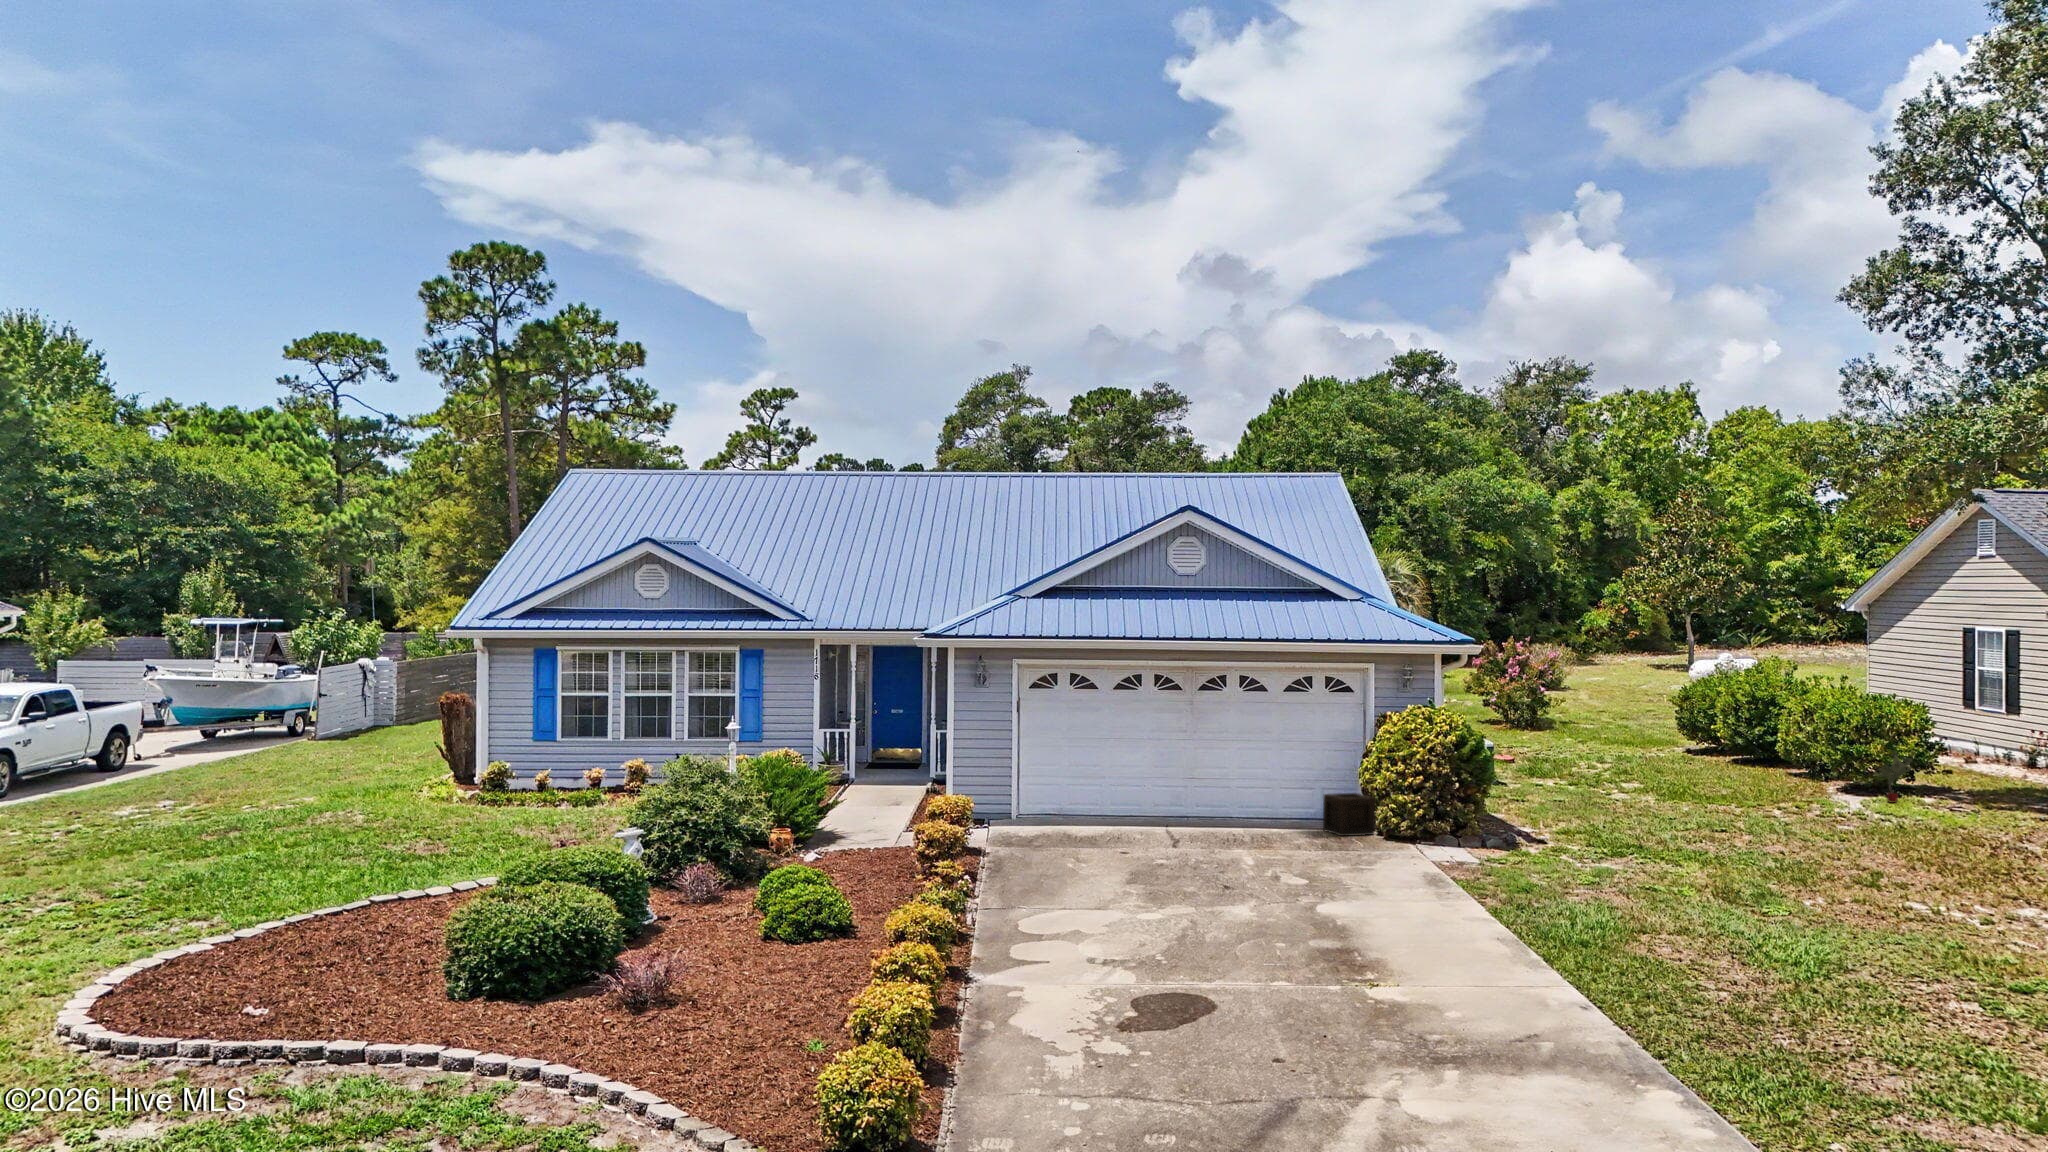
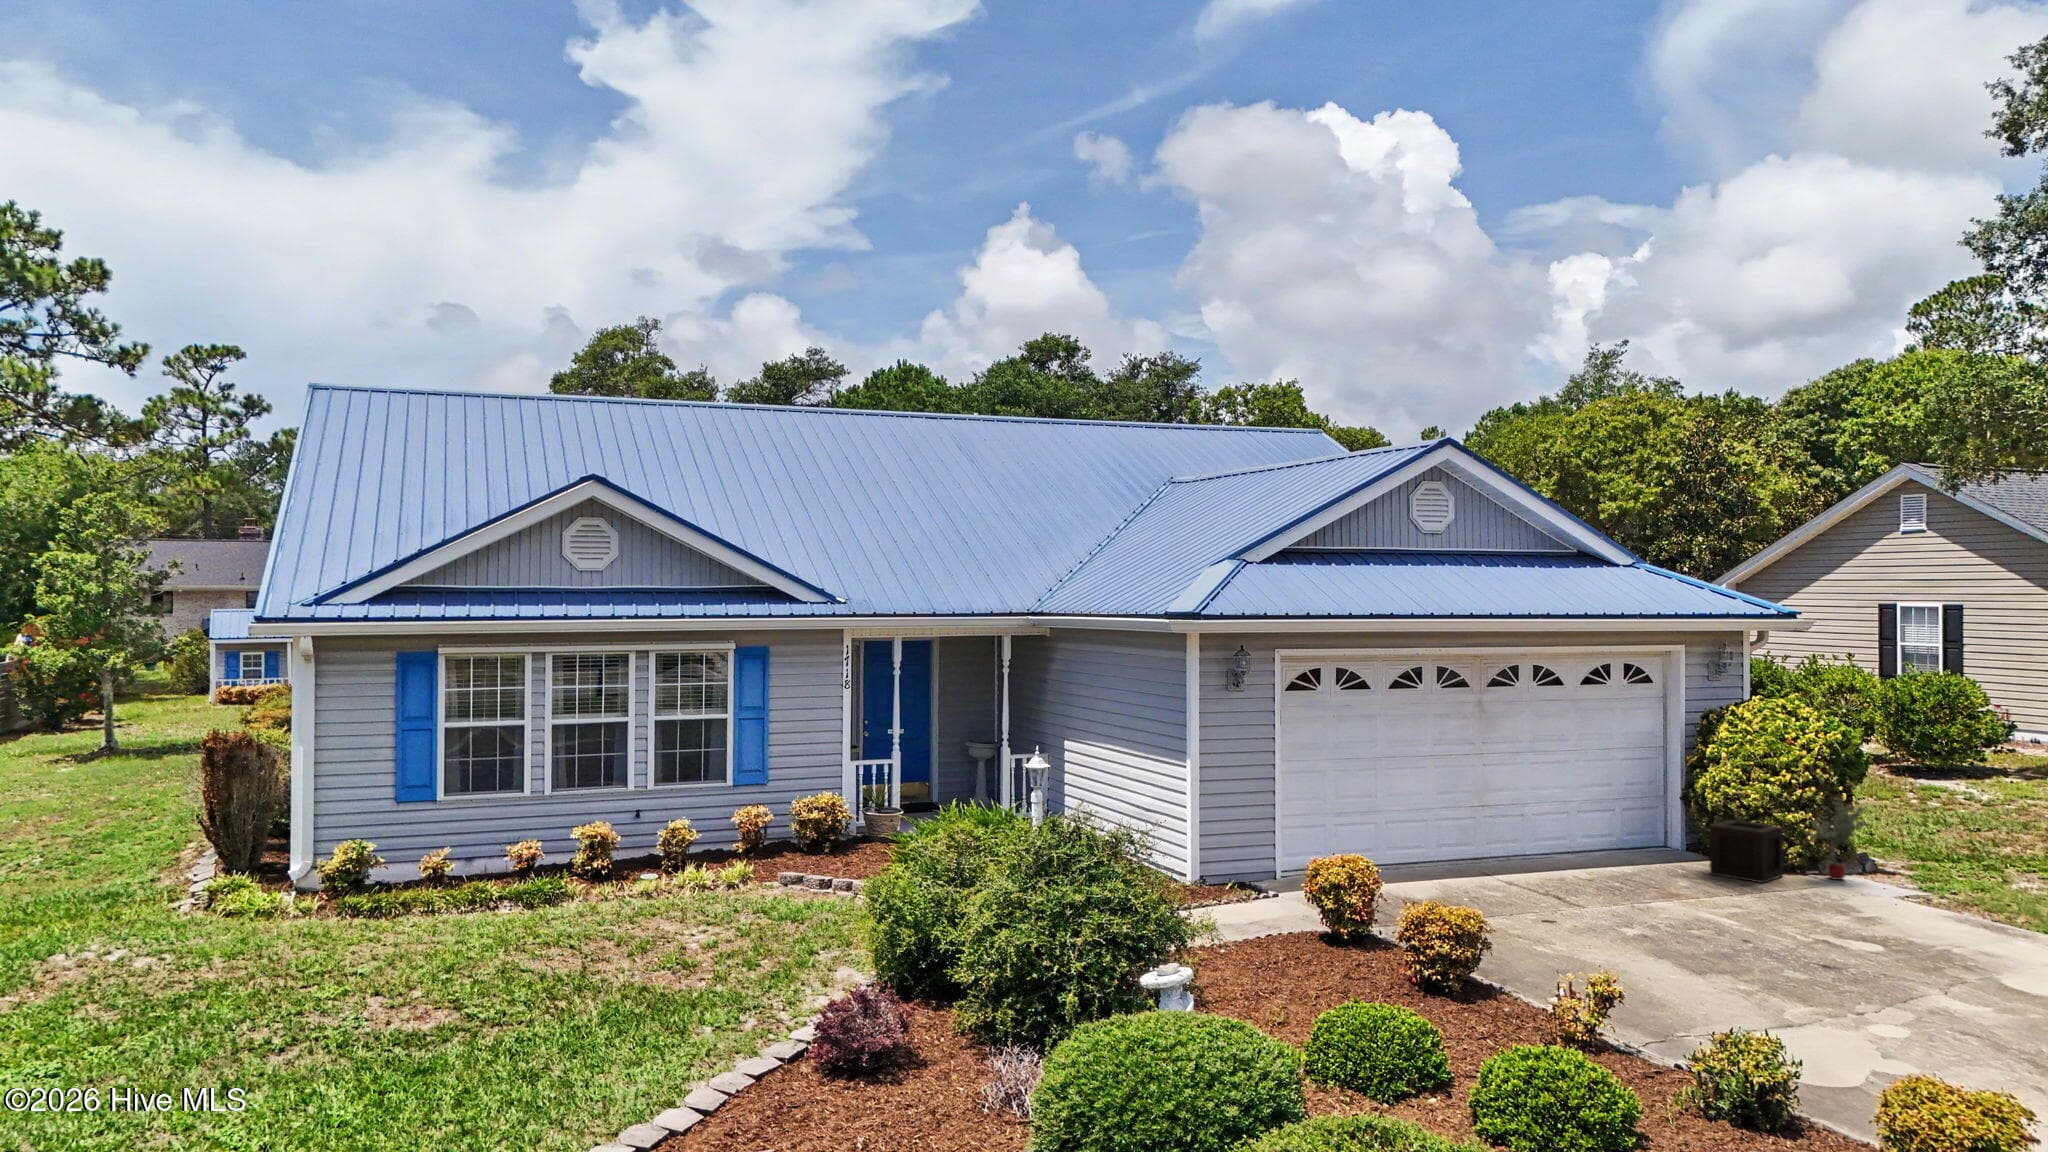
potted tree: present [1874,754,1912,803] -> present [1808,797,1864,880]

